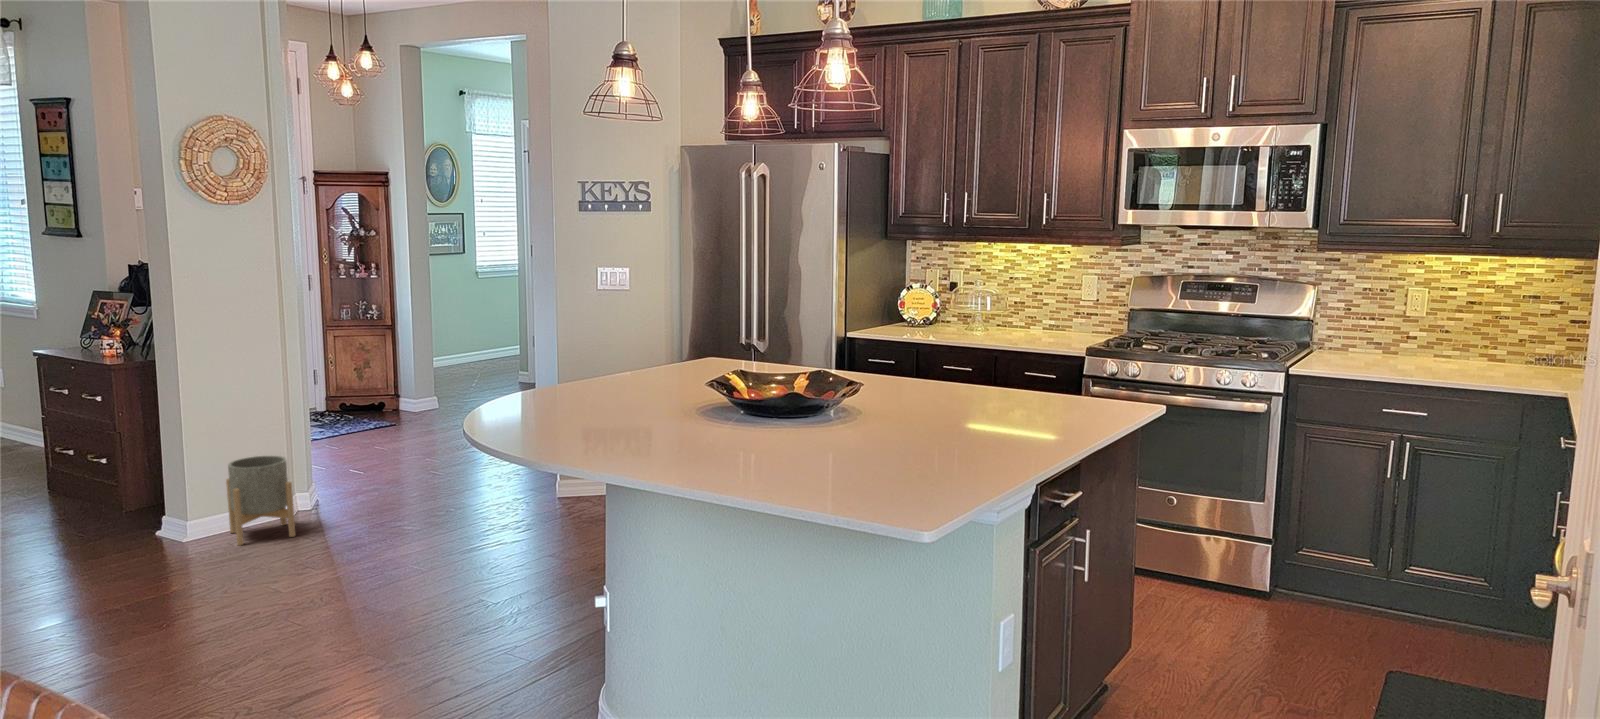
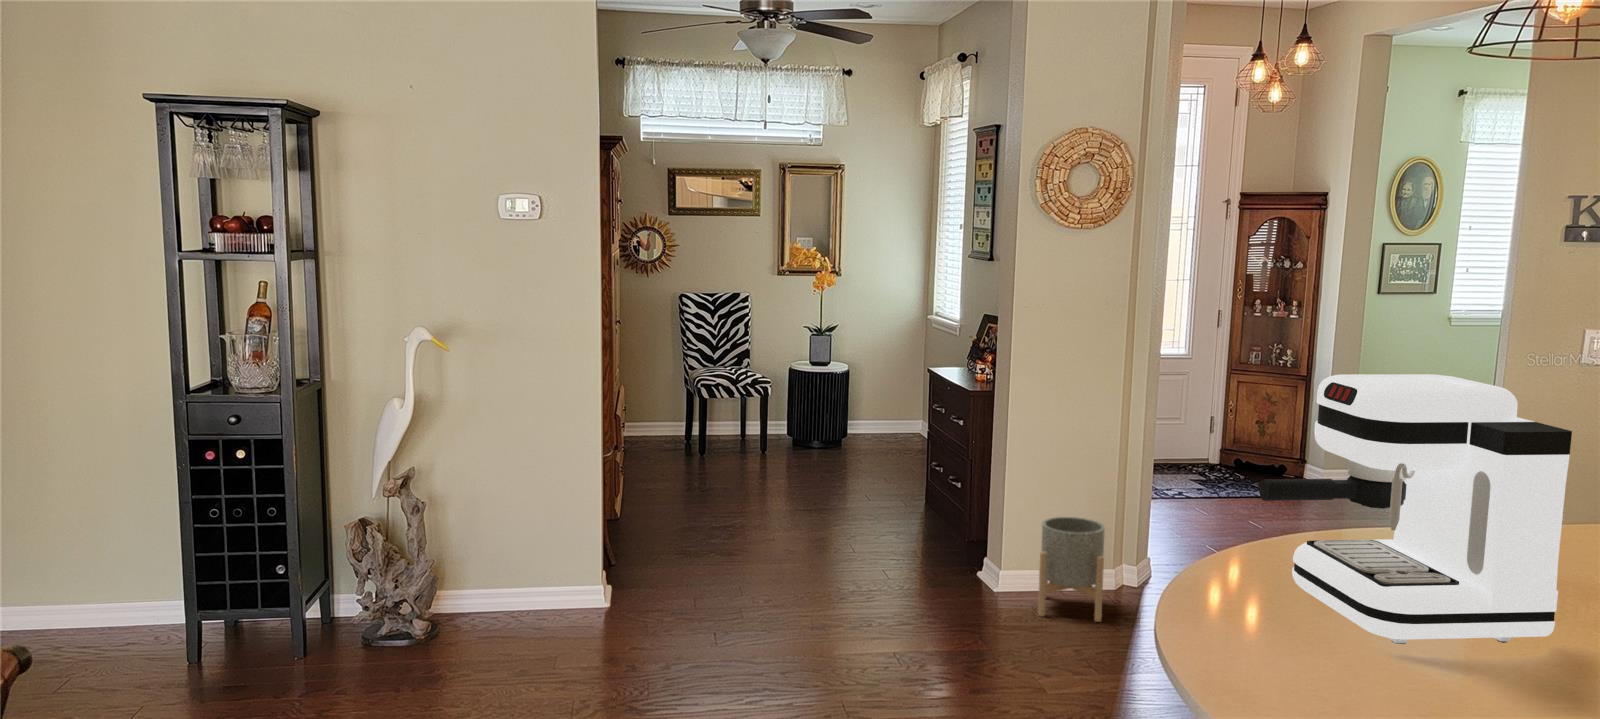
coffee maker: none [518,284,660,422] -> present [1259,374,1572,643]

